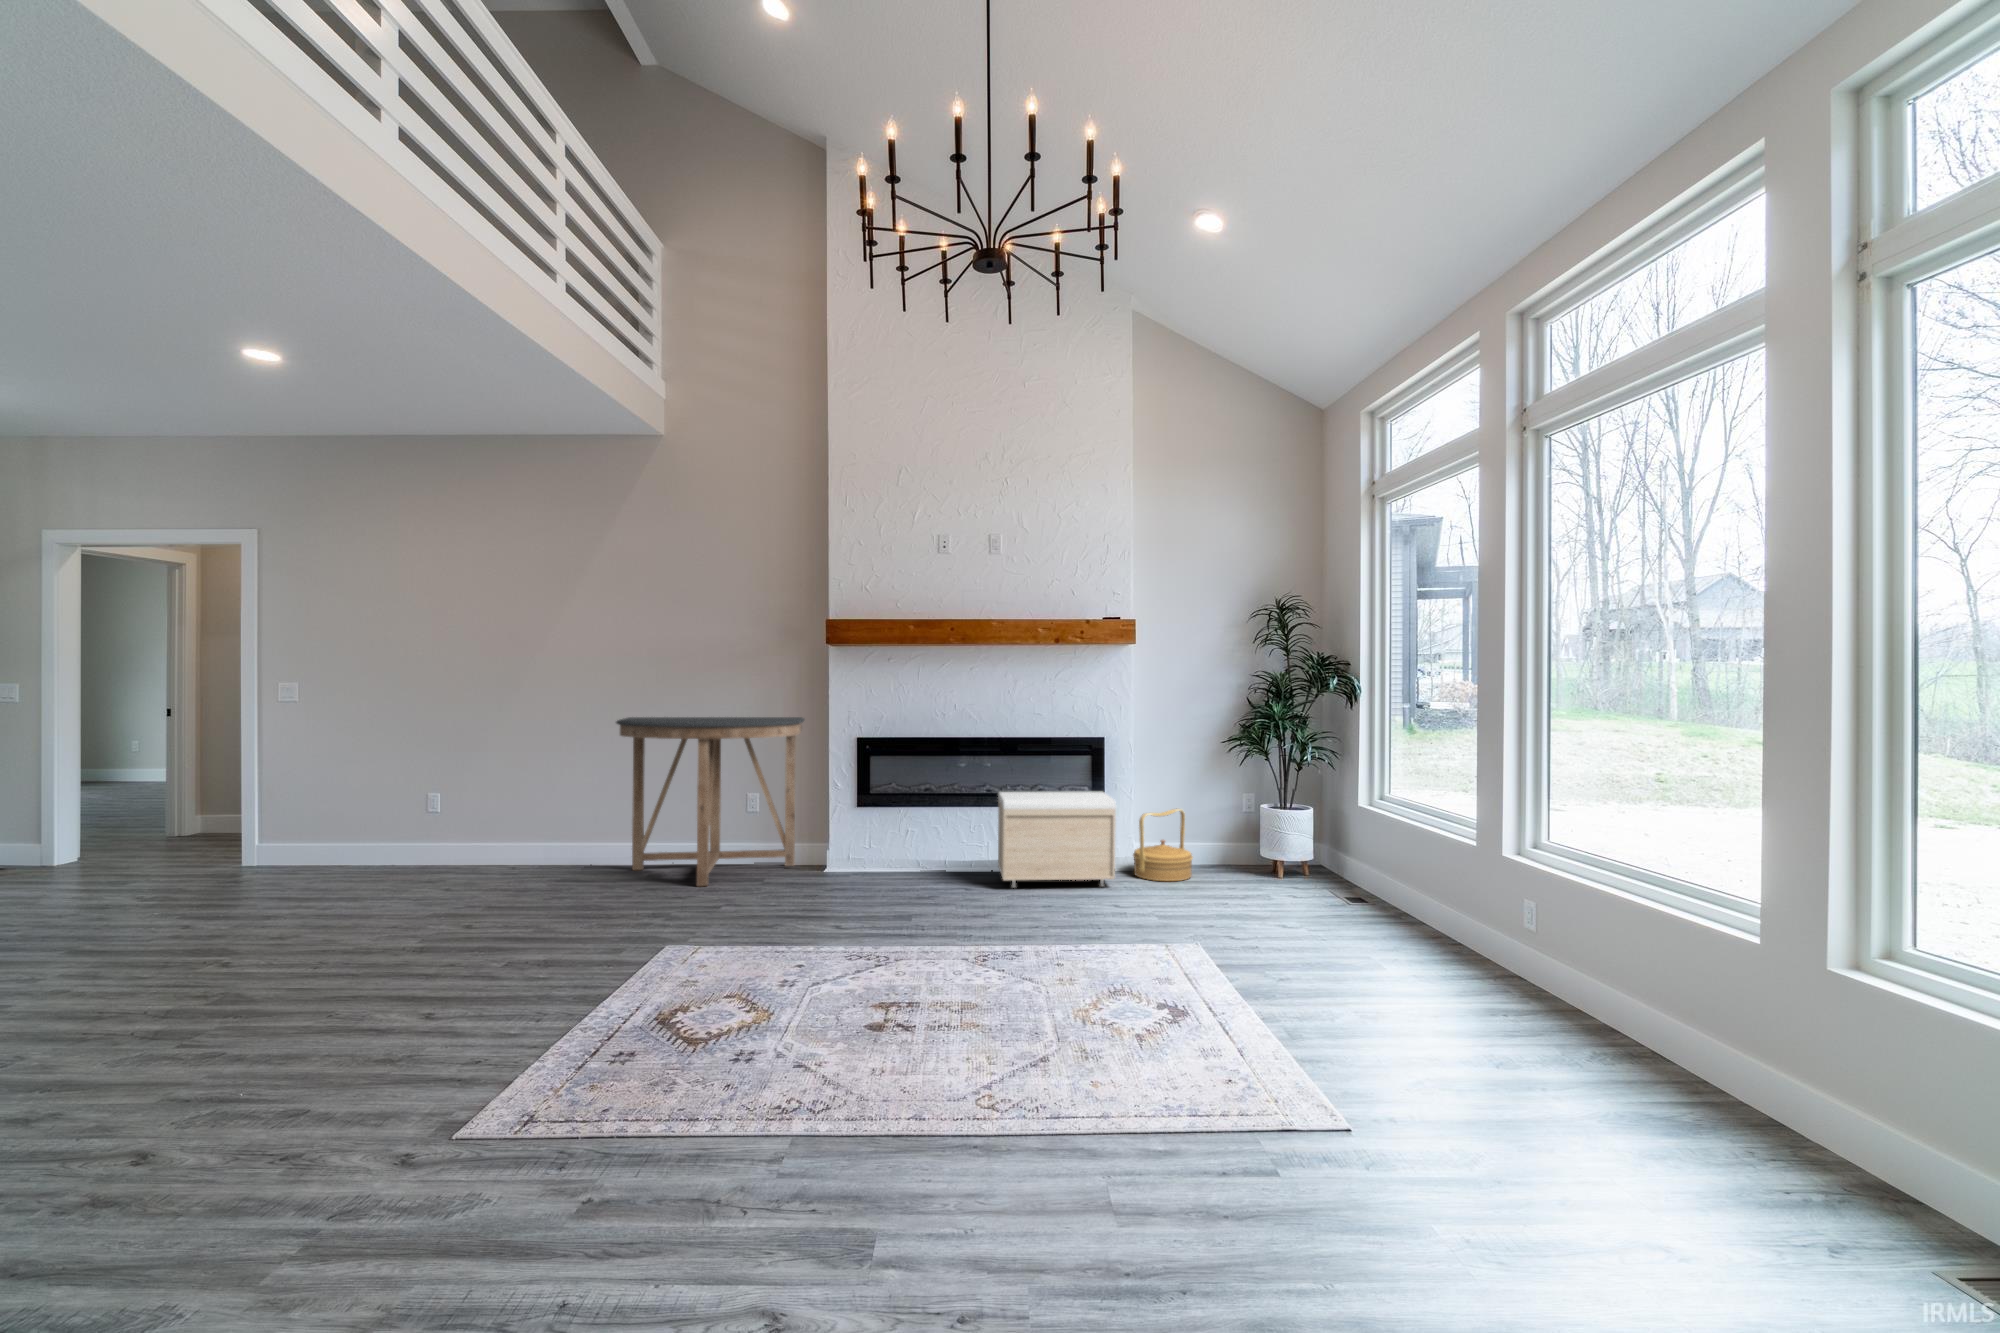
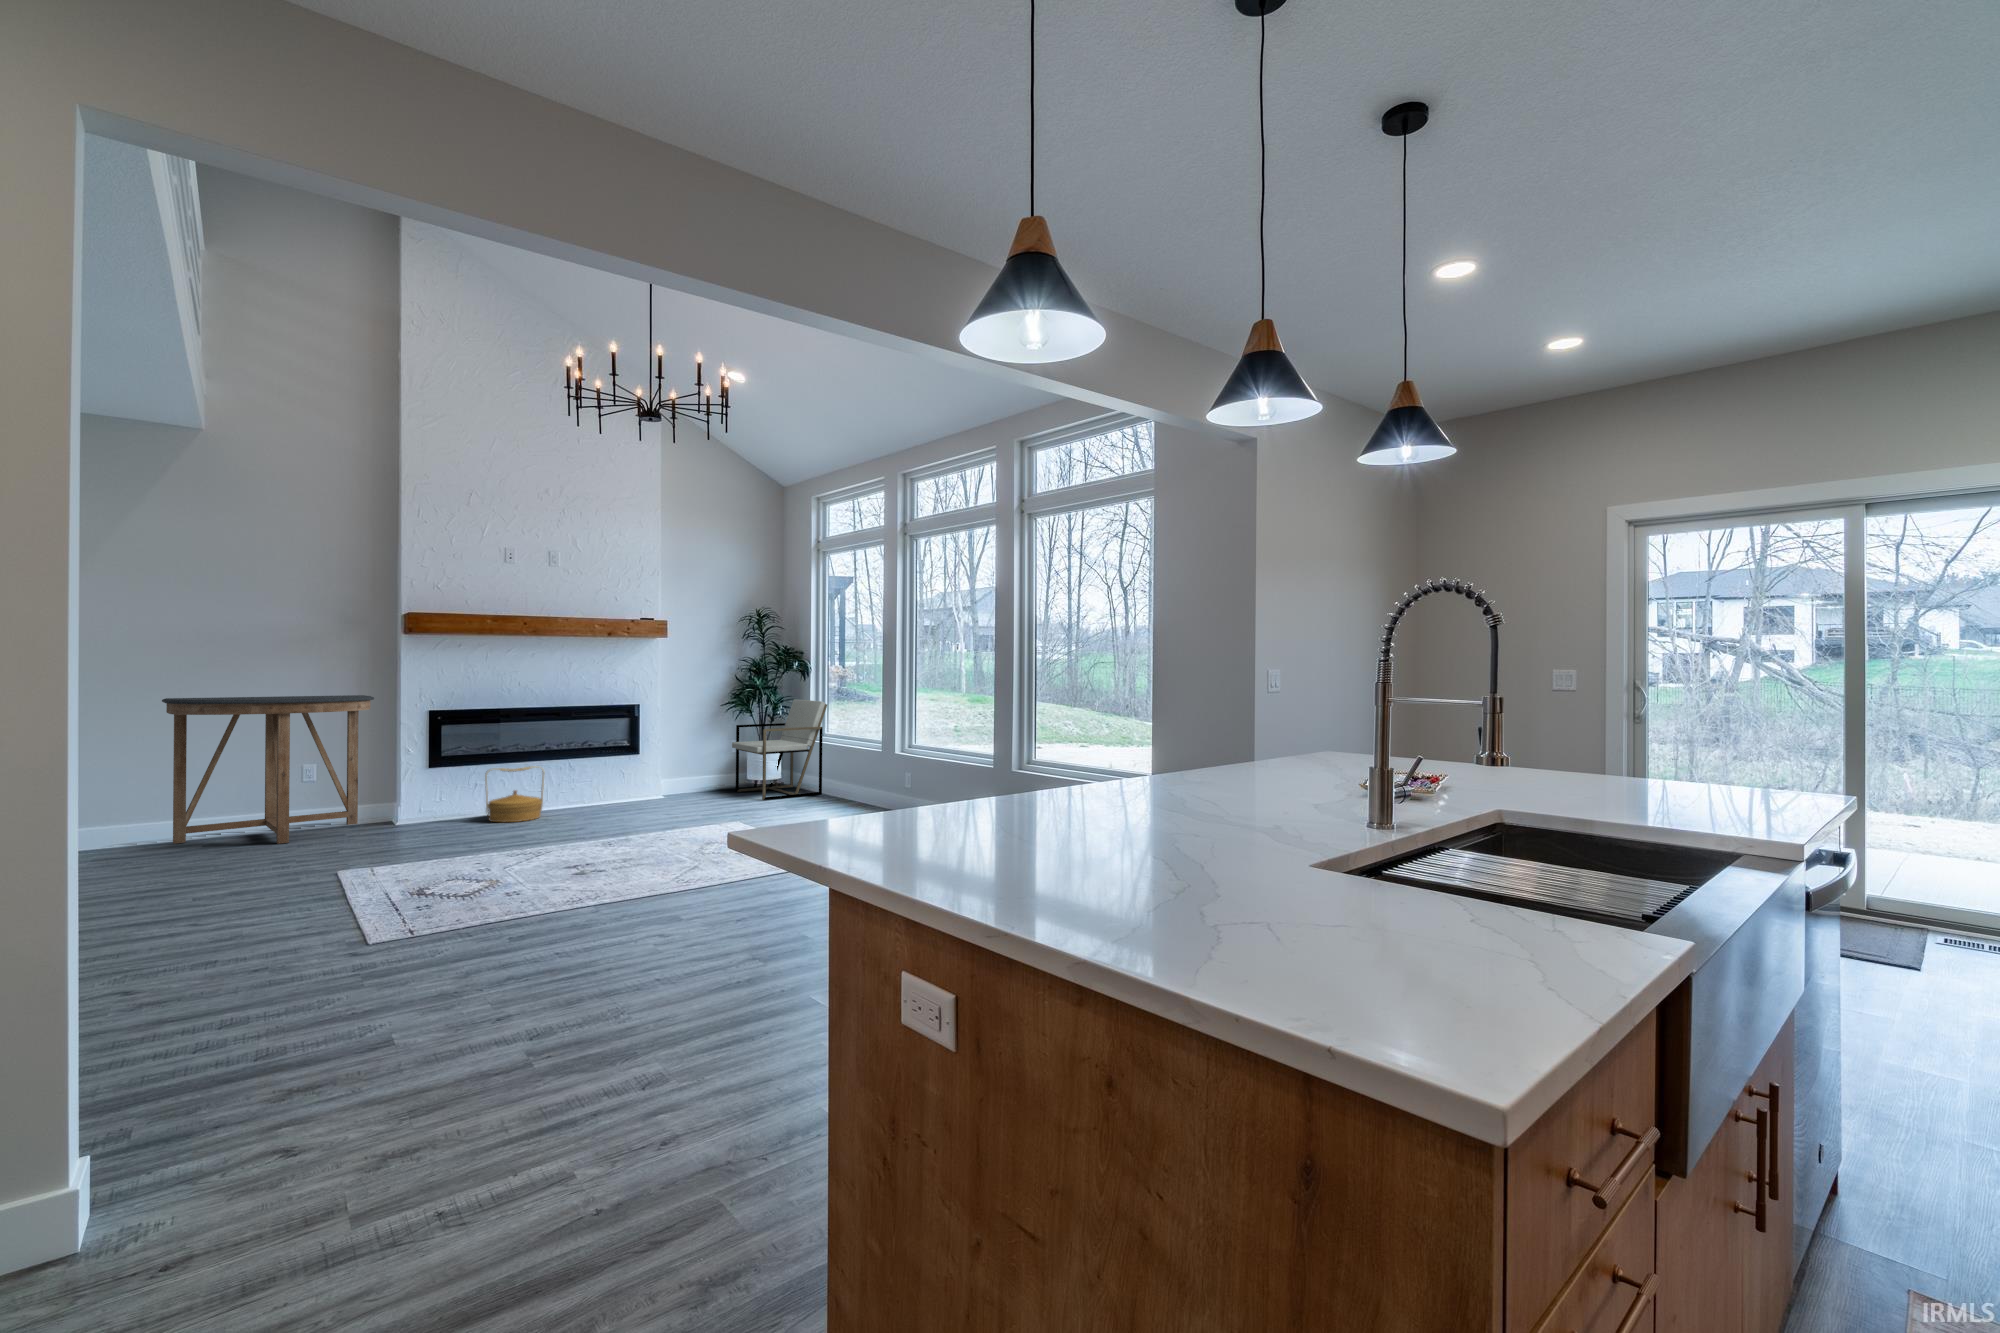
armchair: none [1233,737,1382,897] -> present [732,699,827,800]
storage bench: present [998,792,1116,888] -> none [559,743,658,814]
woven basket: present [1133,809,1193,882] -> present [485,767,544,822]

